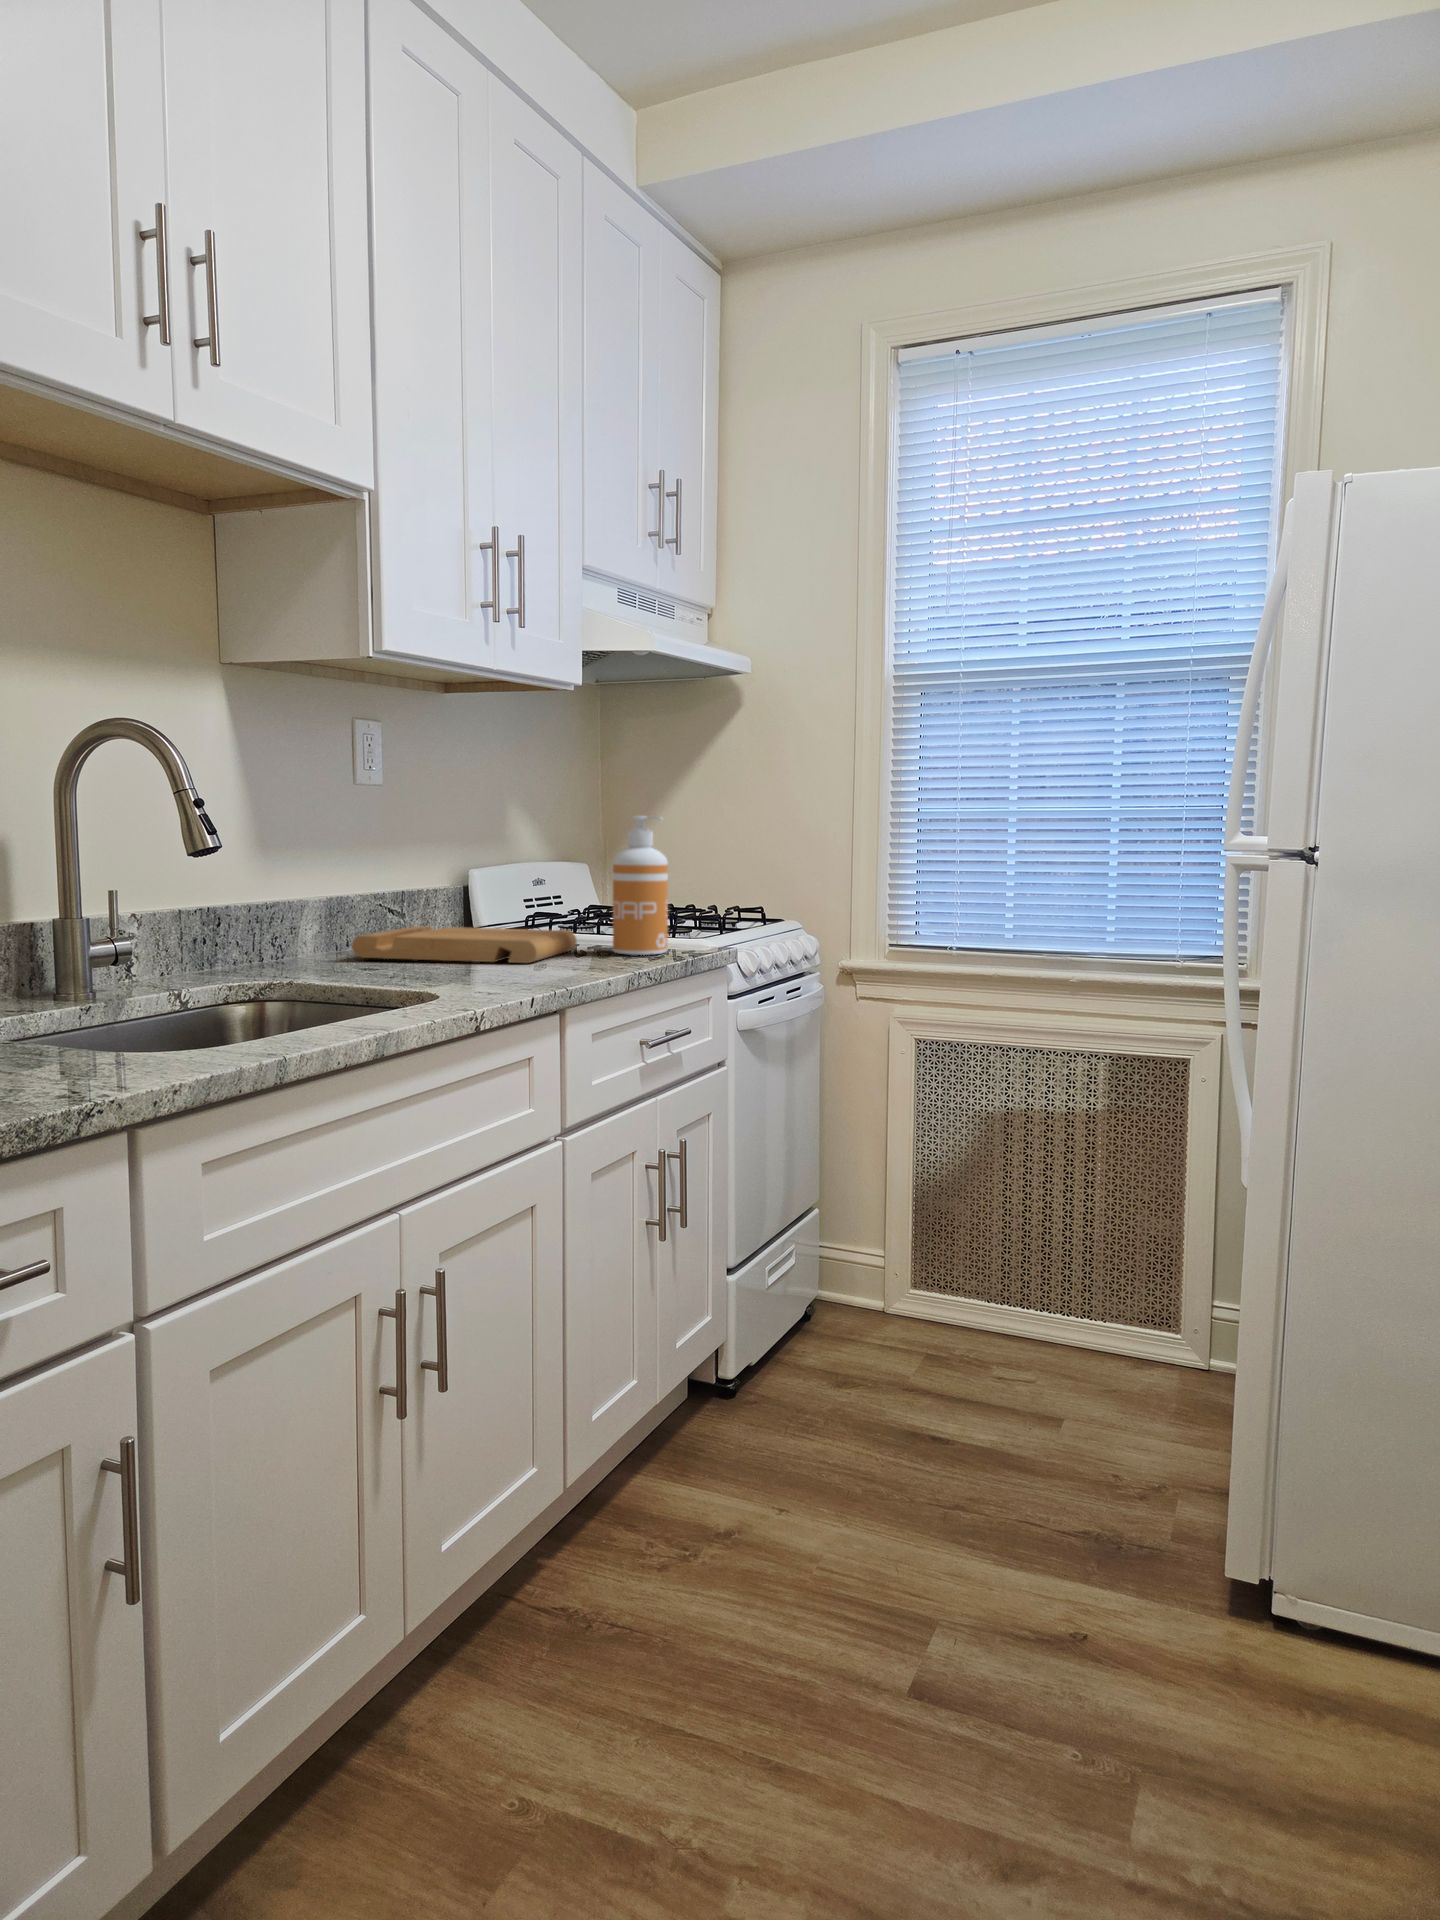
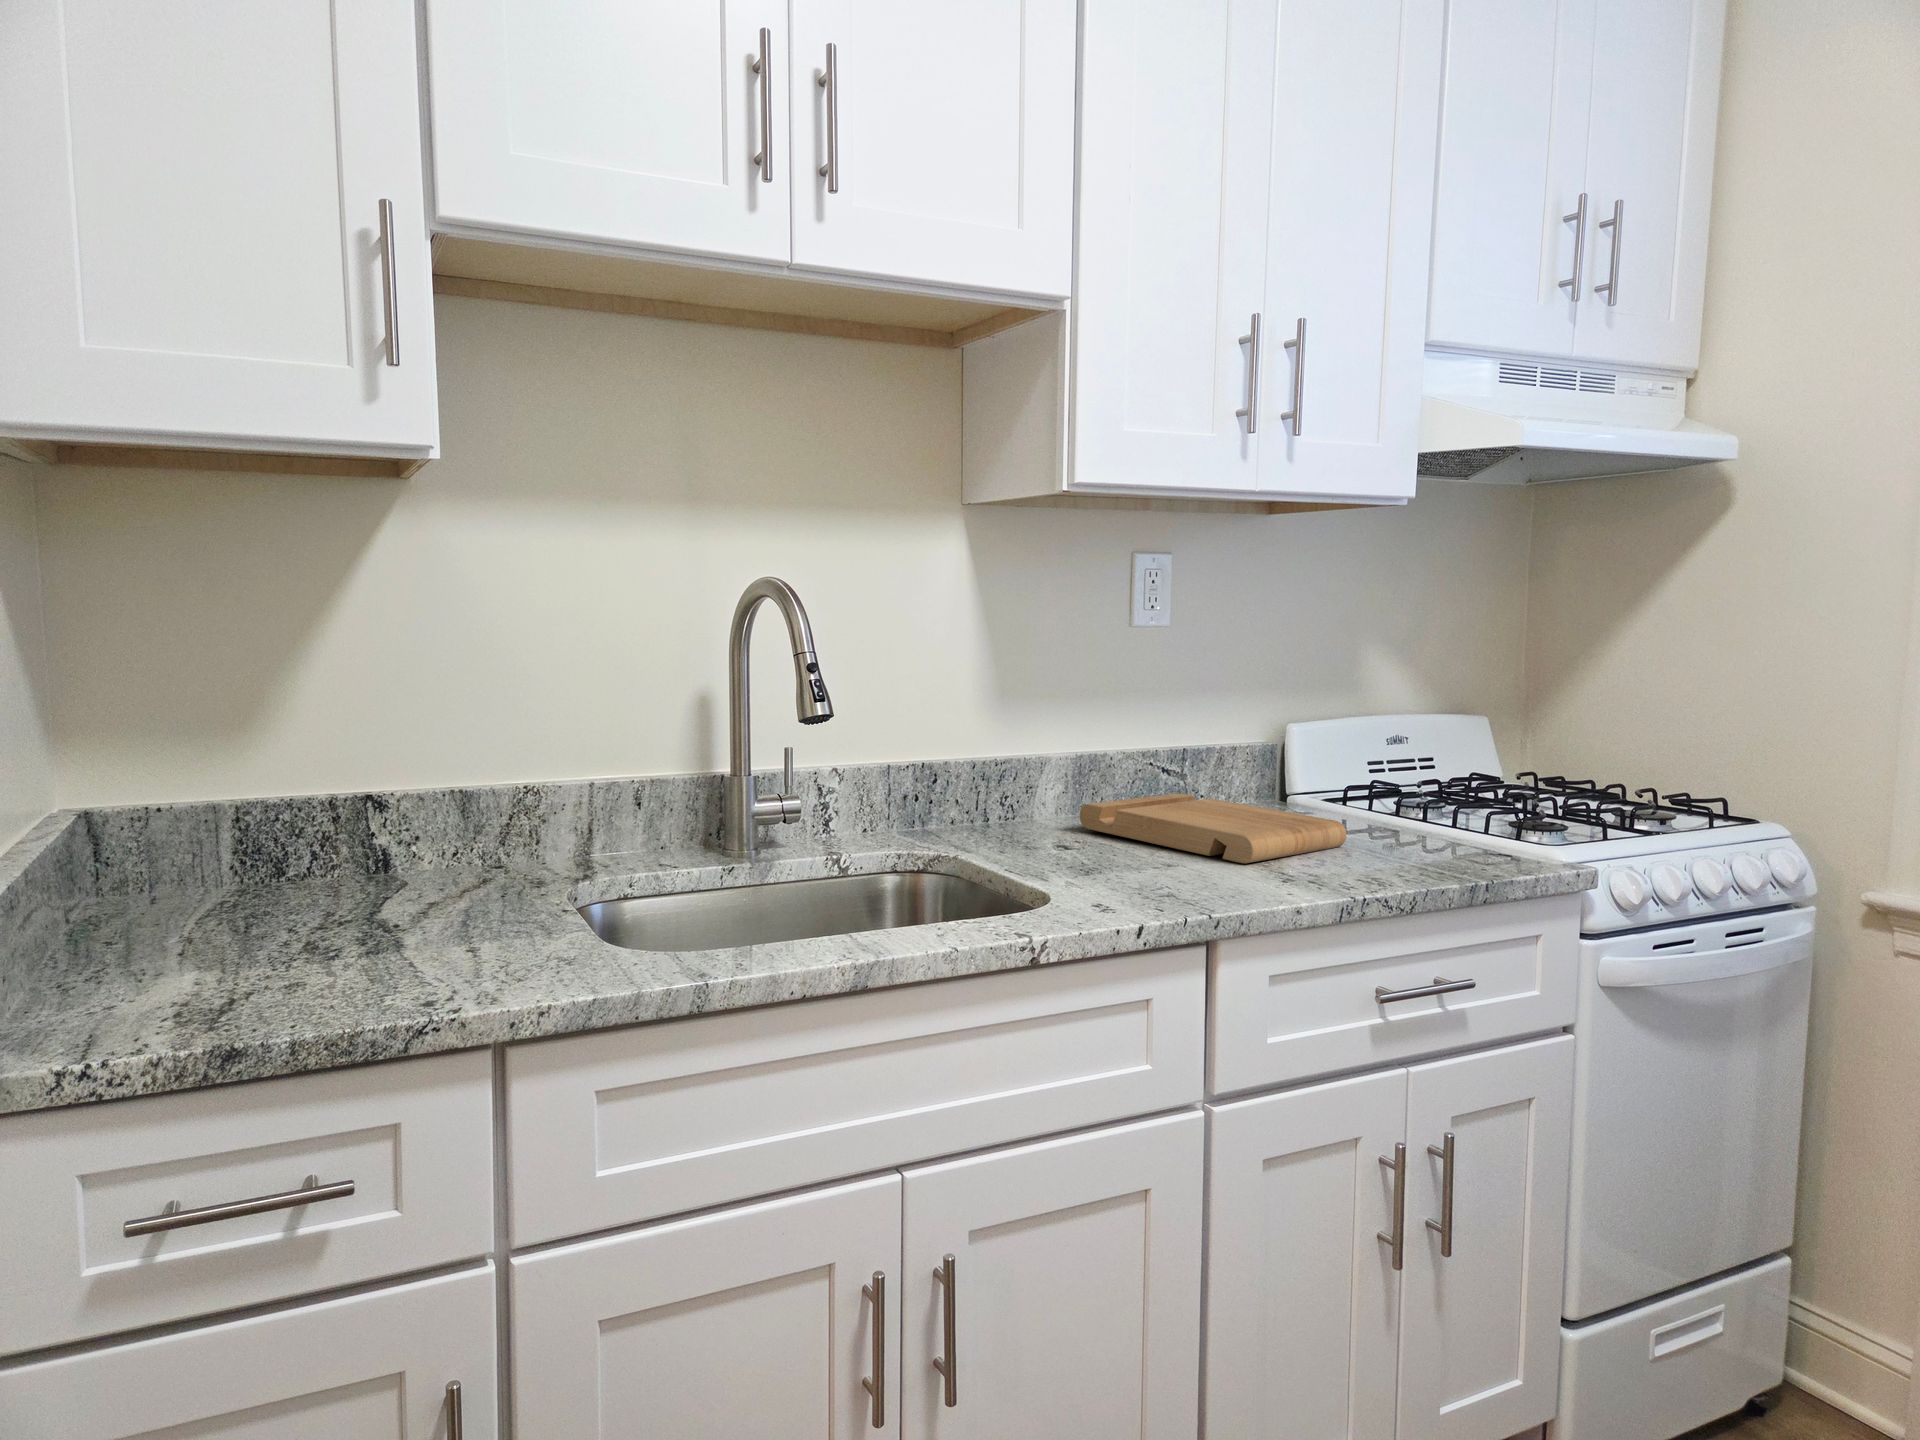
soap dispenser: present [613,816,668,955] -> none [1378,682,1461,870]

